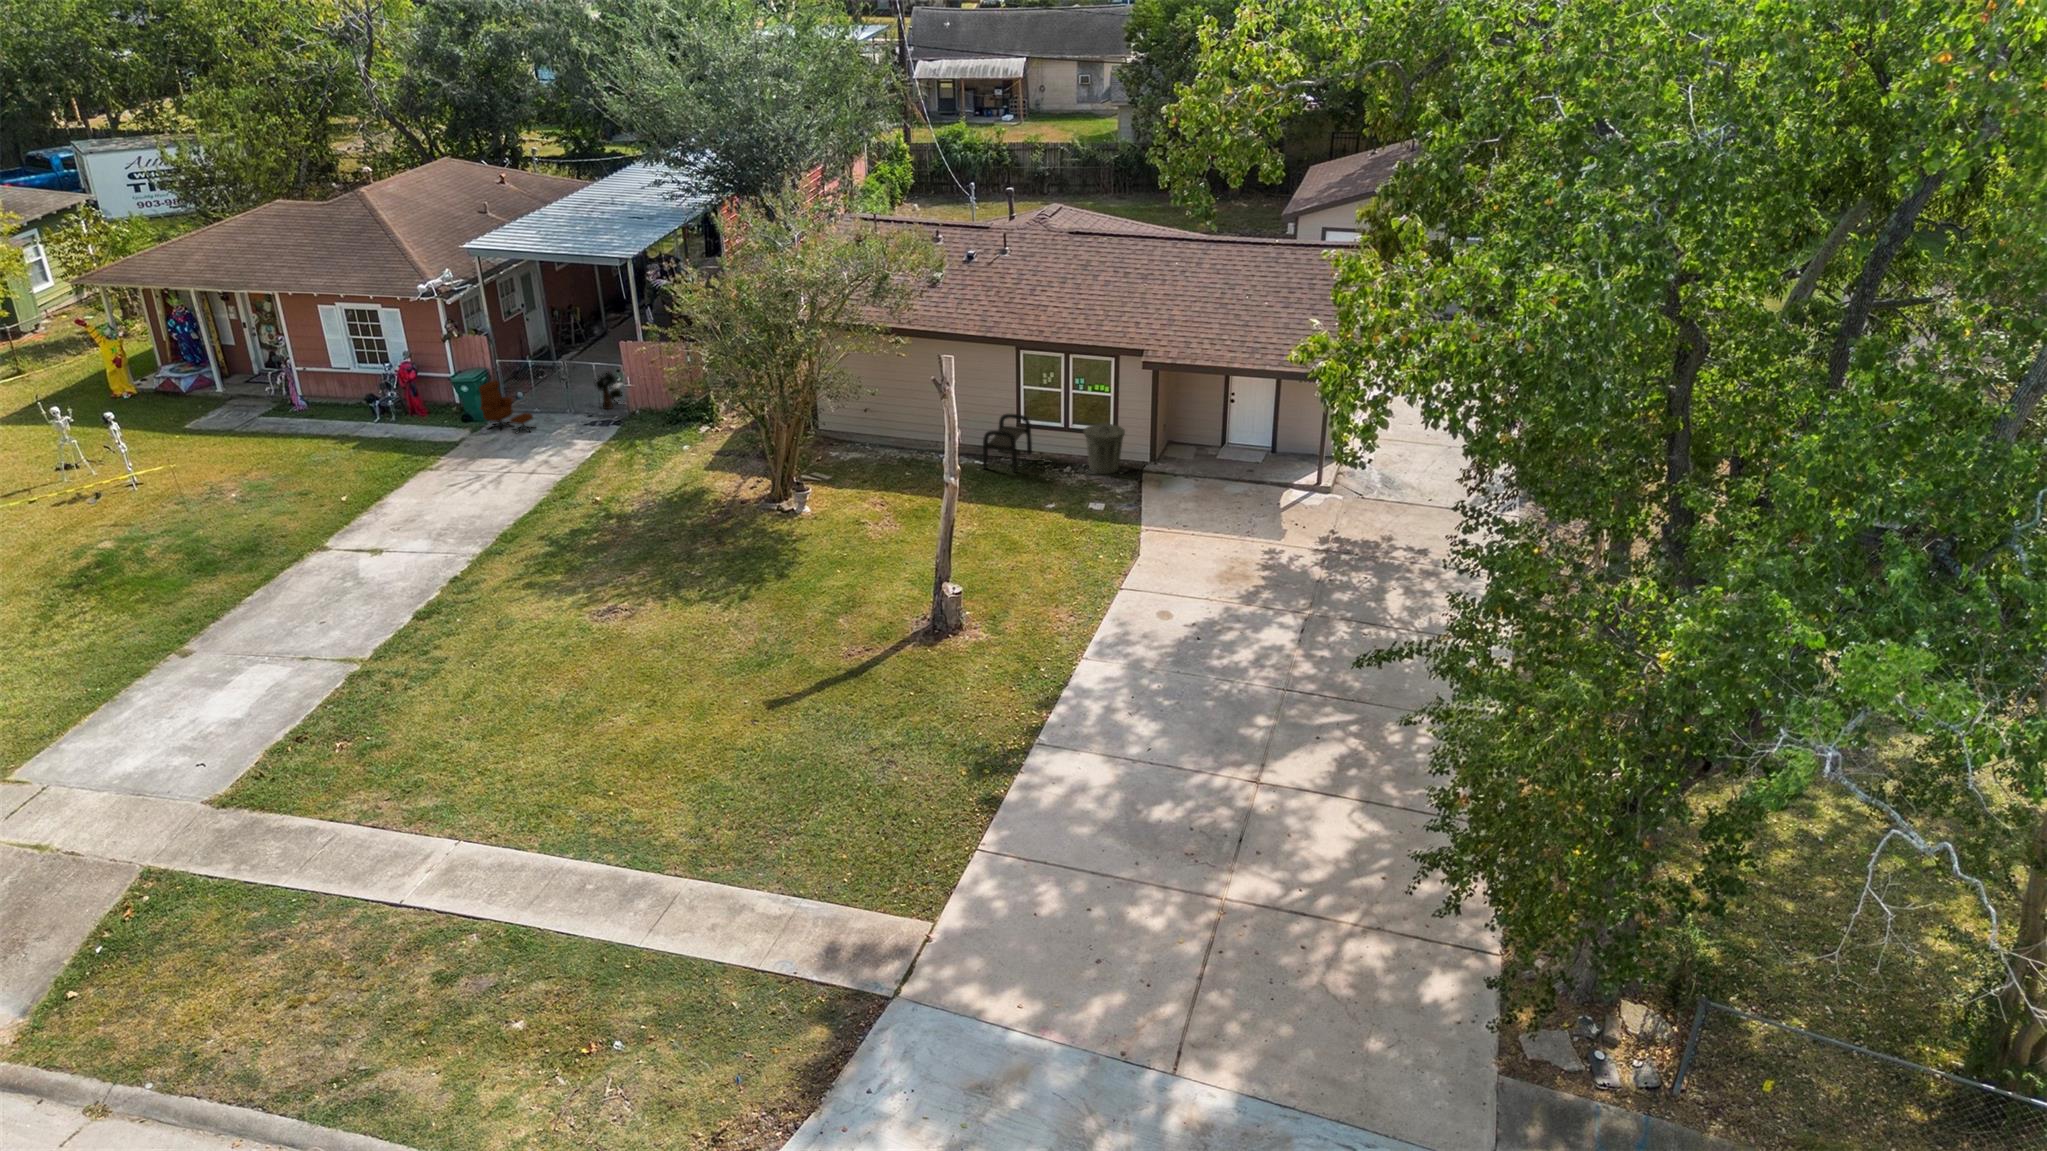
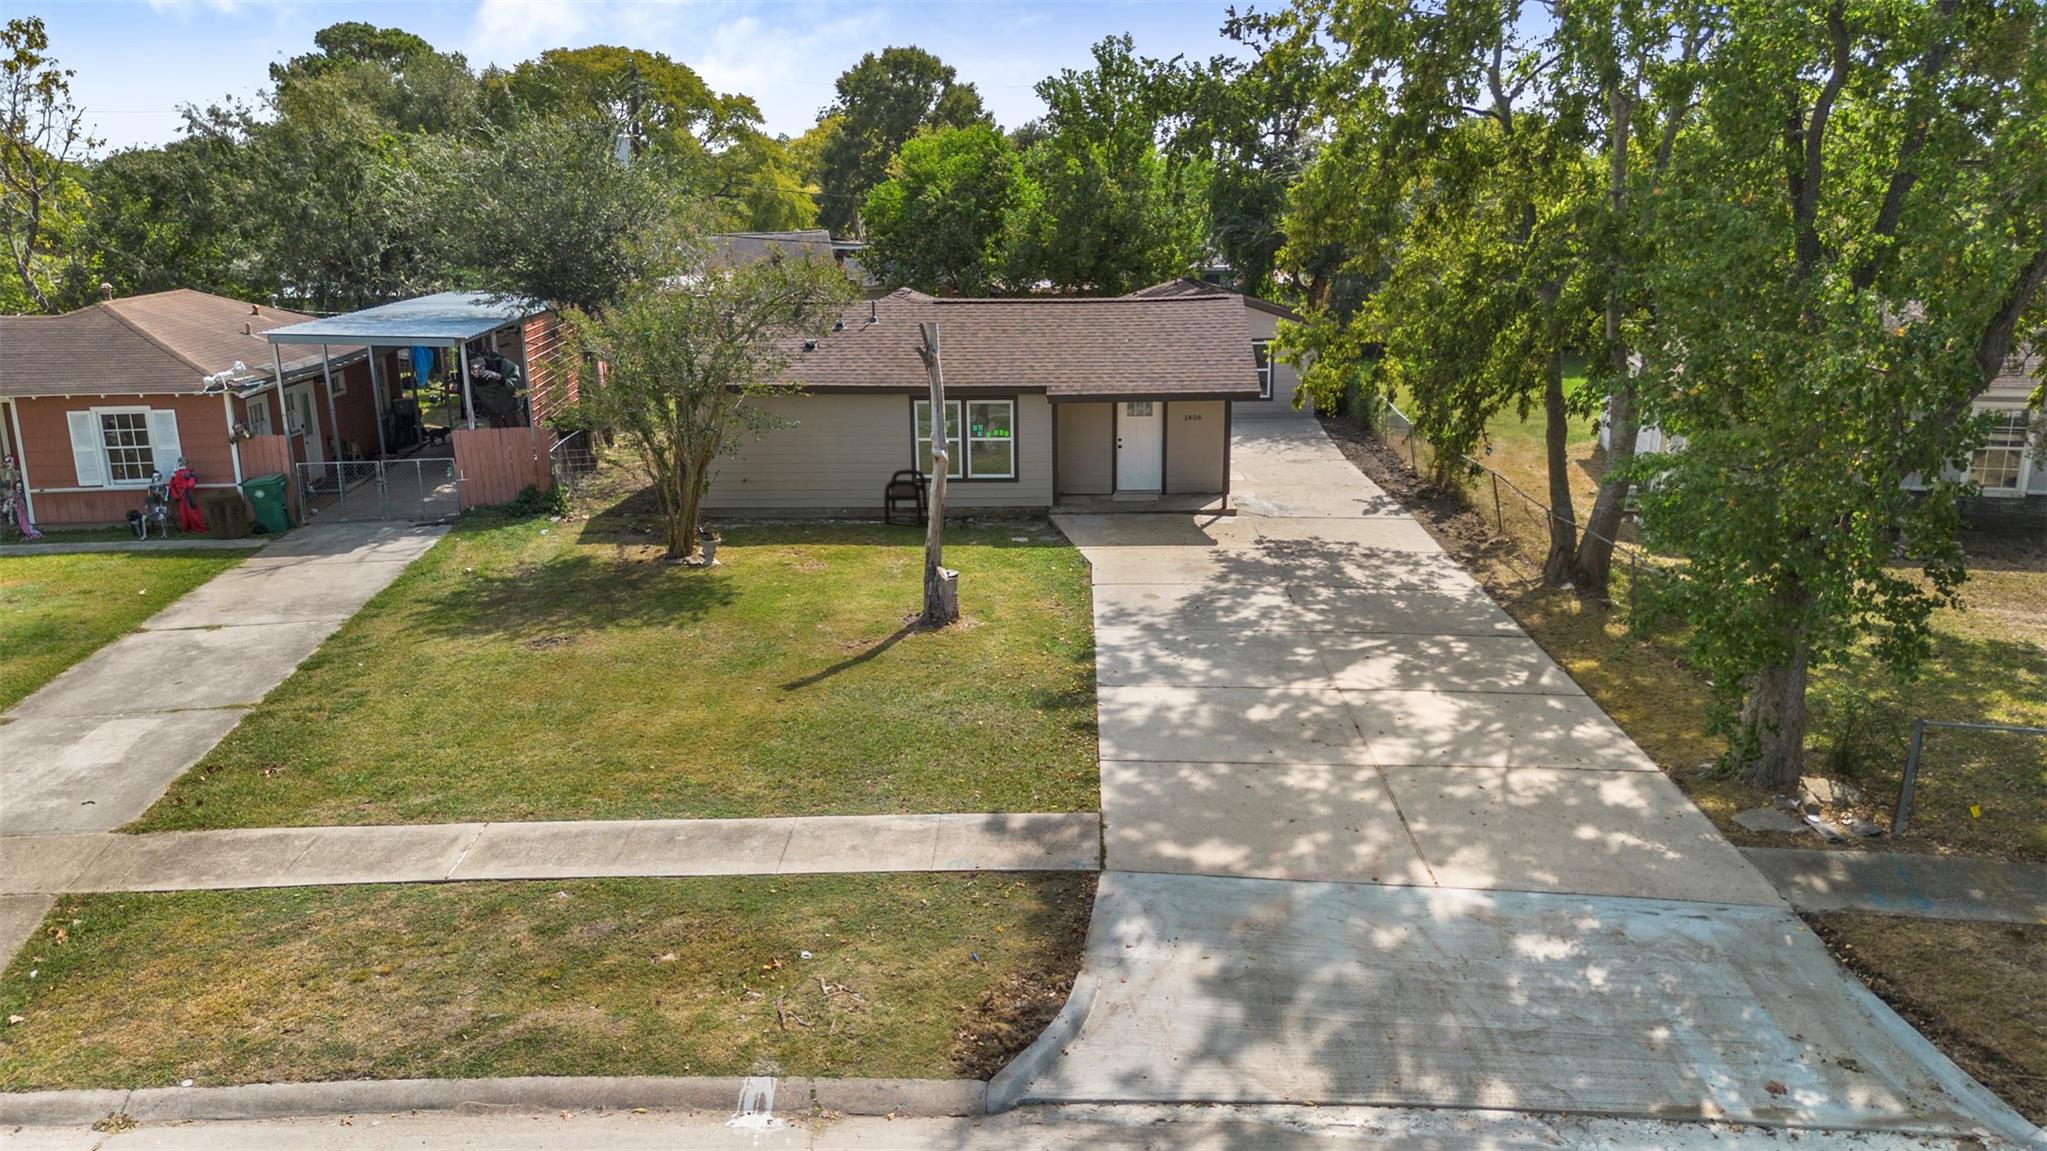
potted plant: present [595,372,624,409] -> none [413,470,450,513]
lounge chair: present [479,380,533,432] -> none [283,480,352,536]
trash can: present [1084,424,1125,474] -> present [199,489,249,539]

